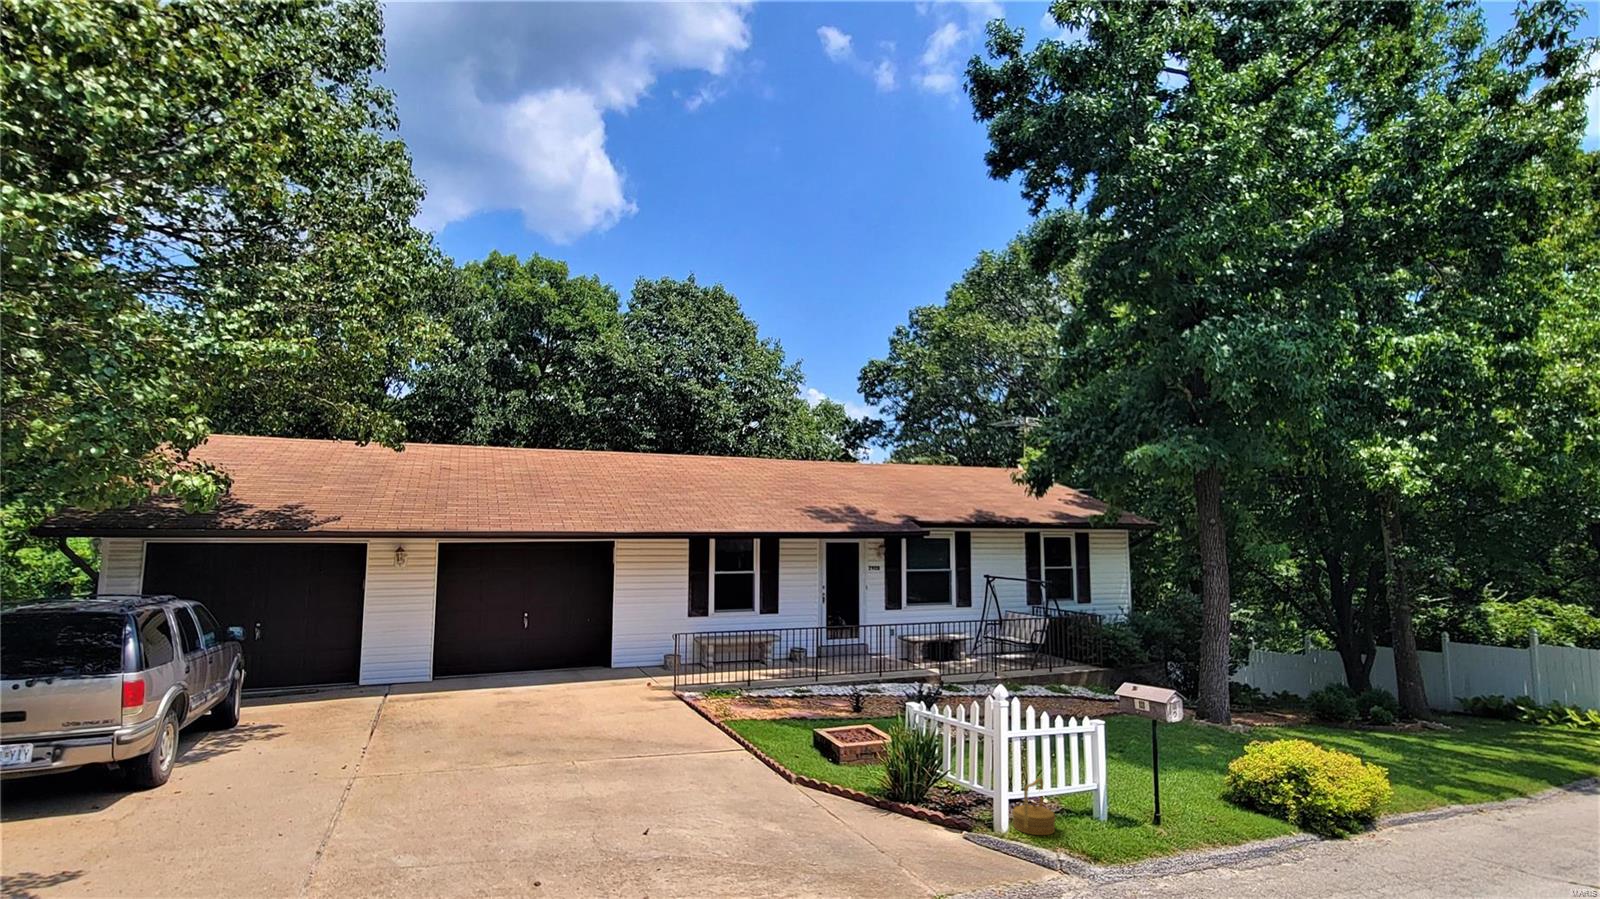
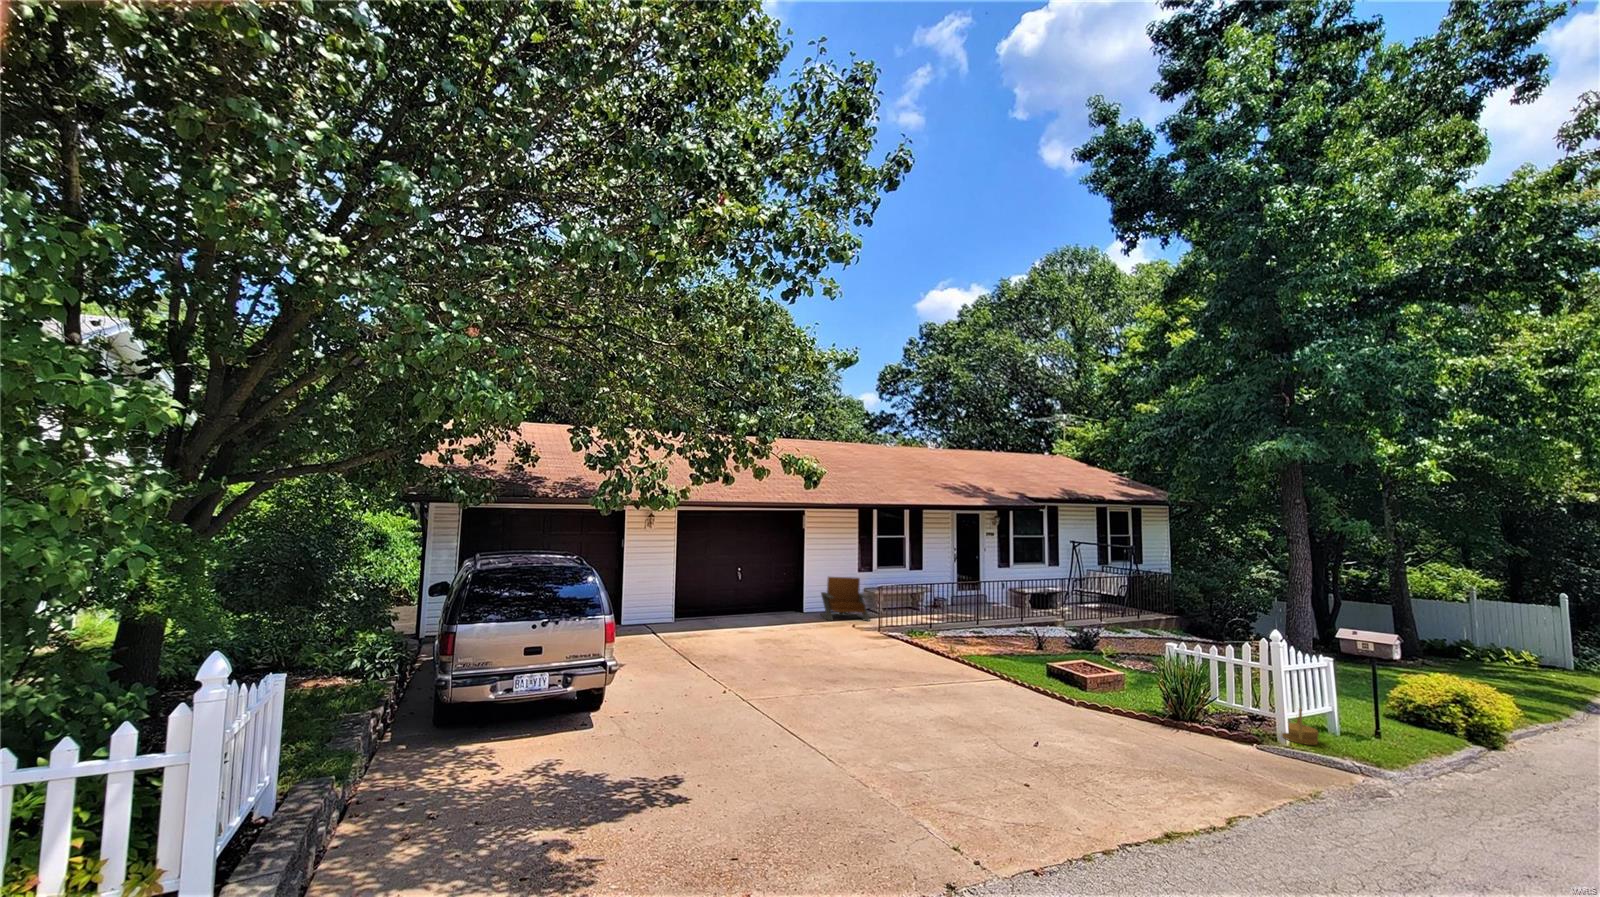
lounge chair: none [629,623,687,679] -> present [821,577,870,621]

